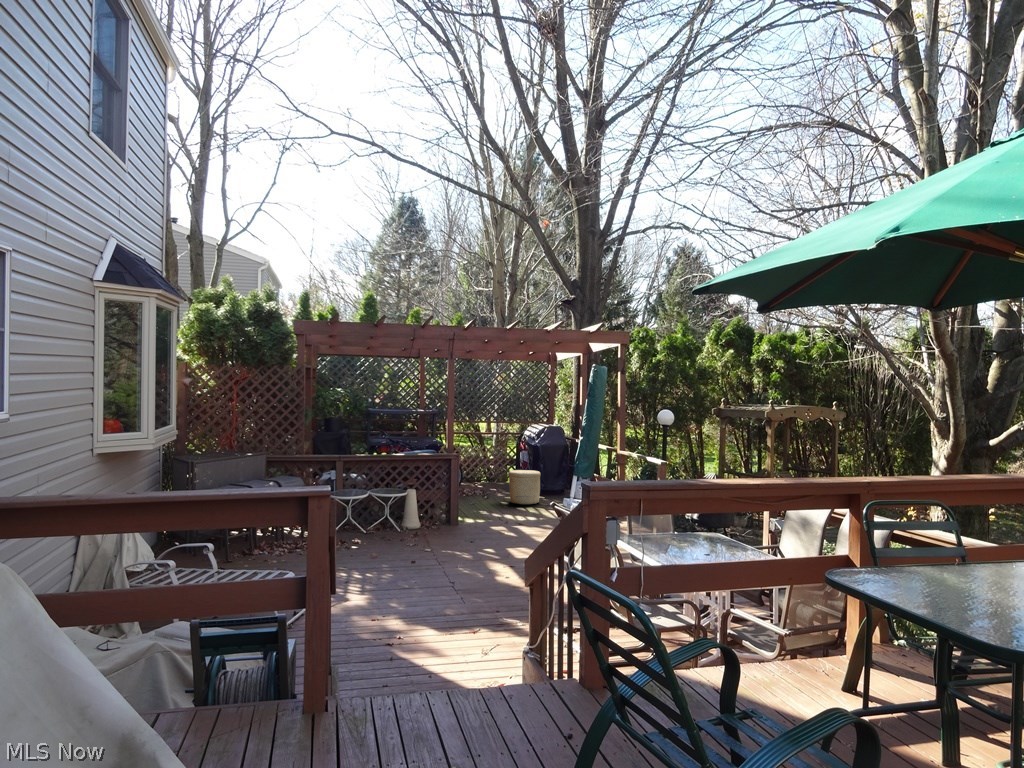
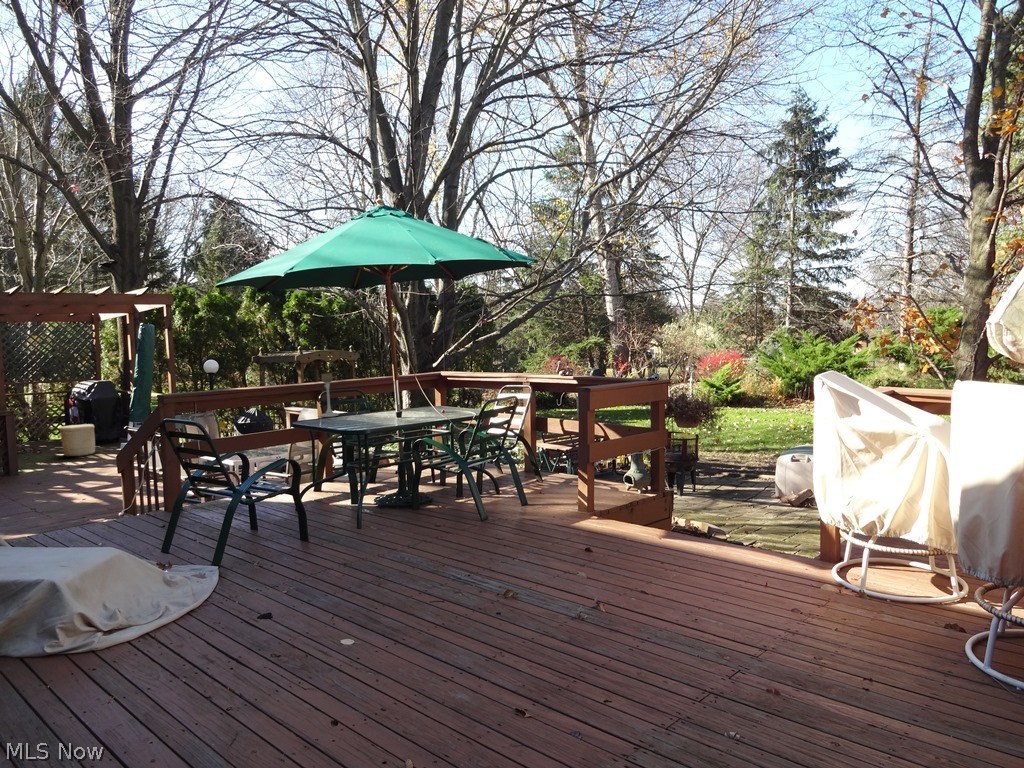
candle holder: none [899,479,944,582] -> present [321,373,338,417]

